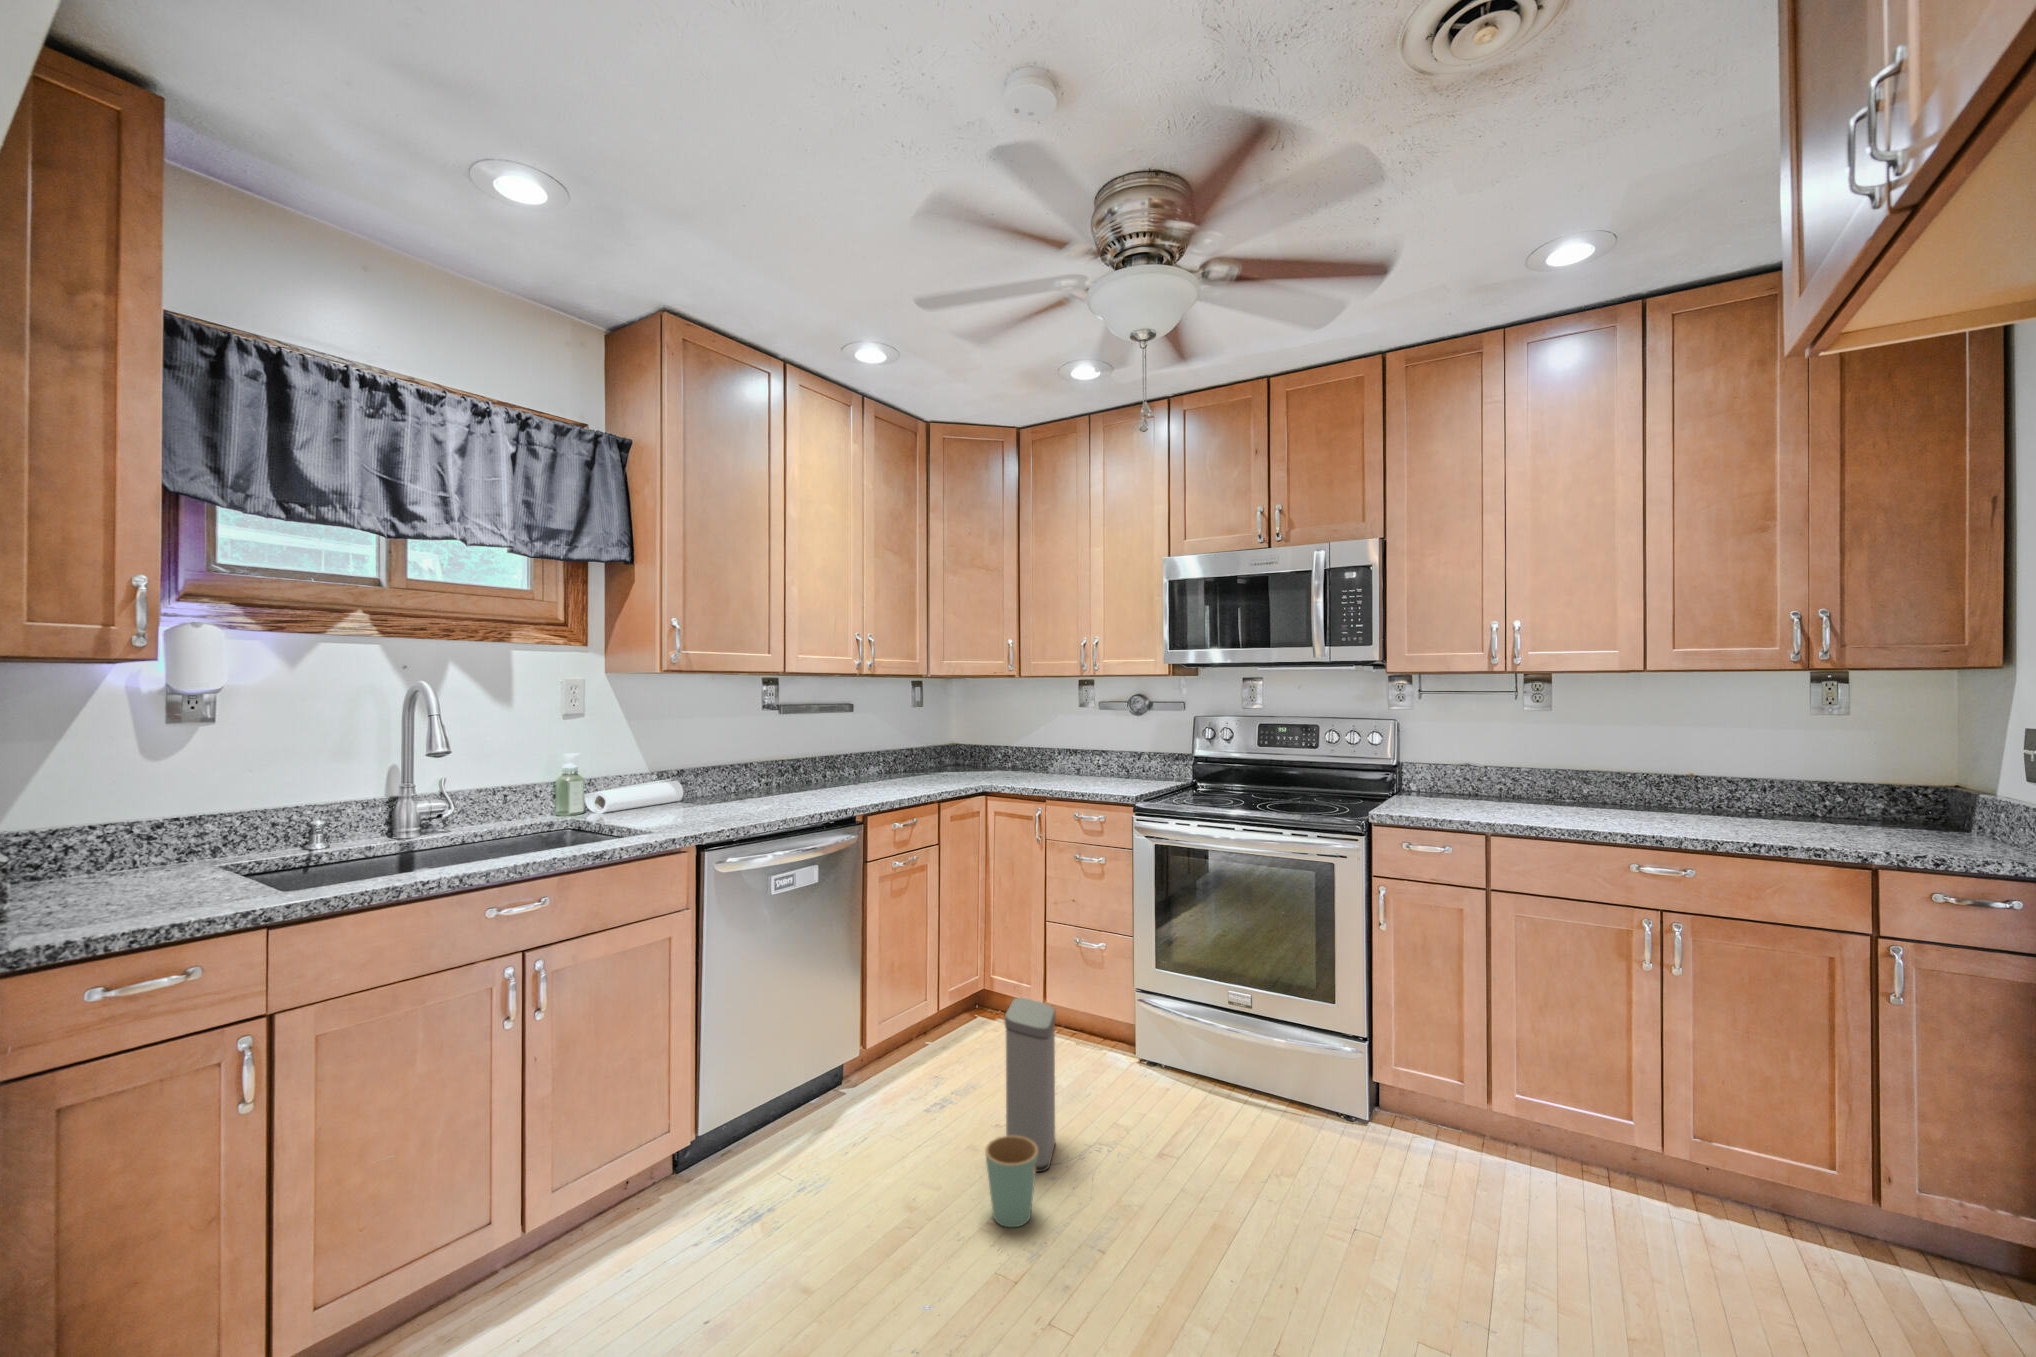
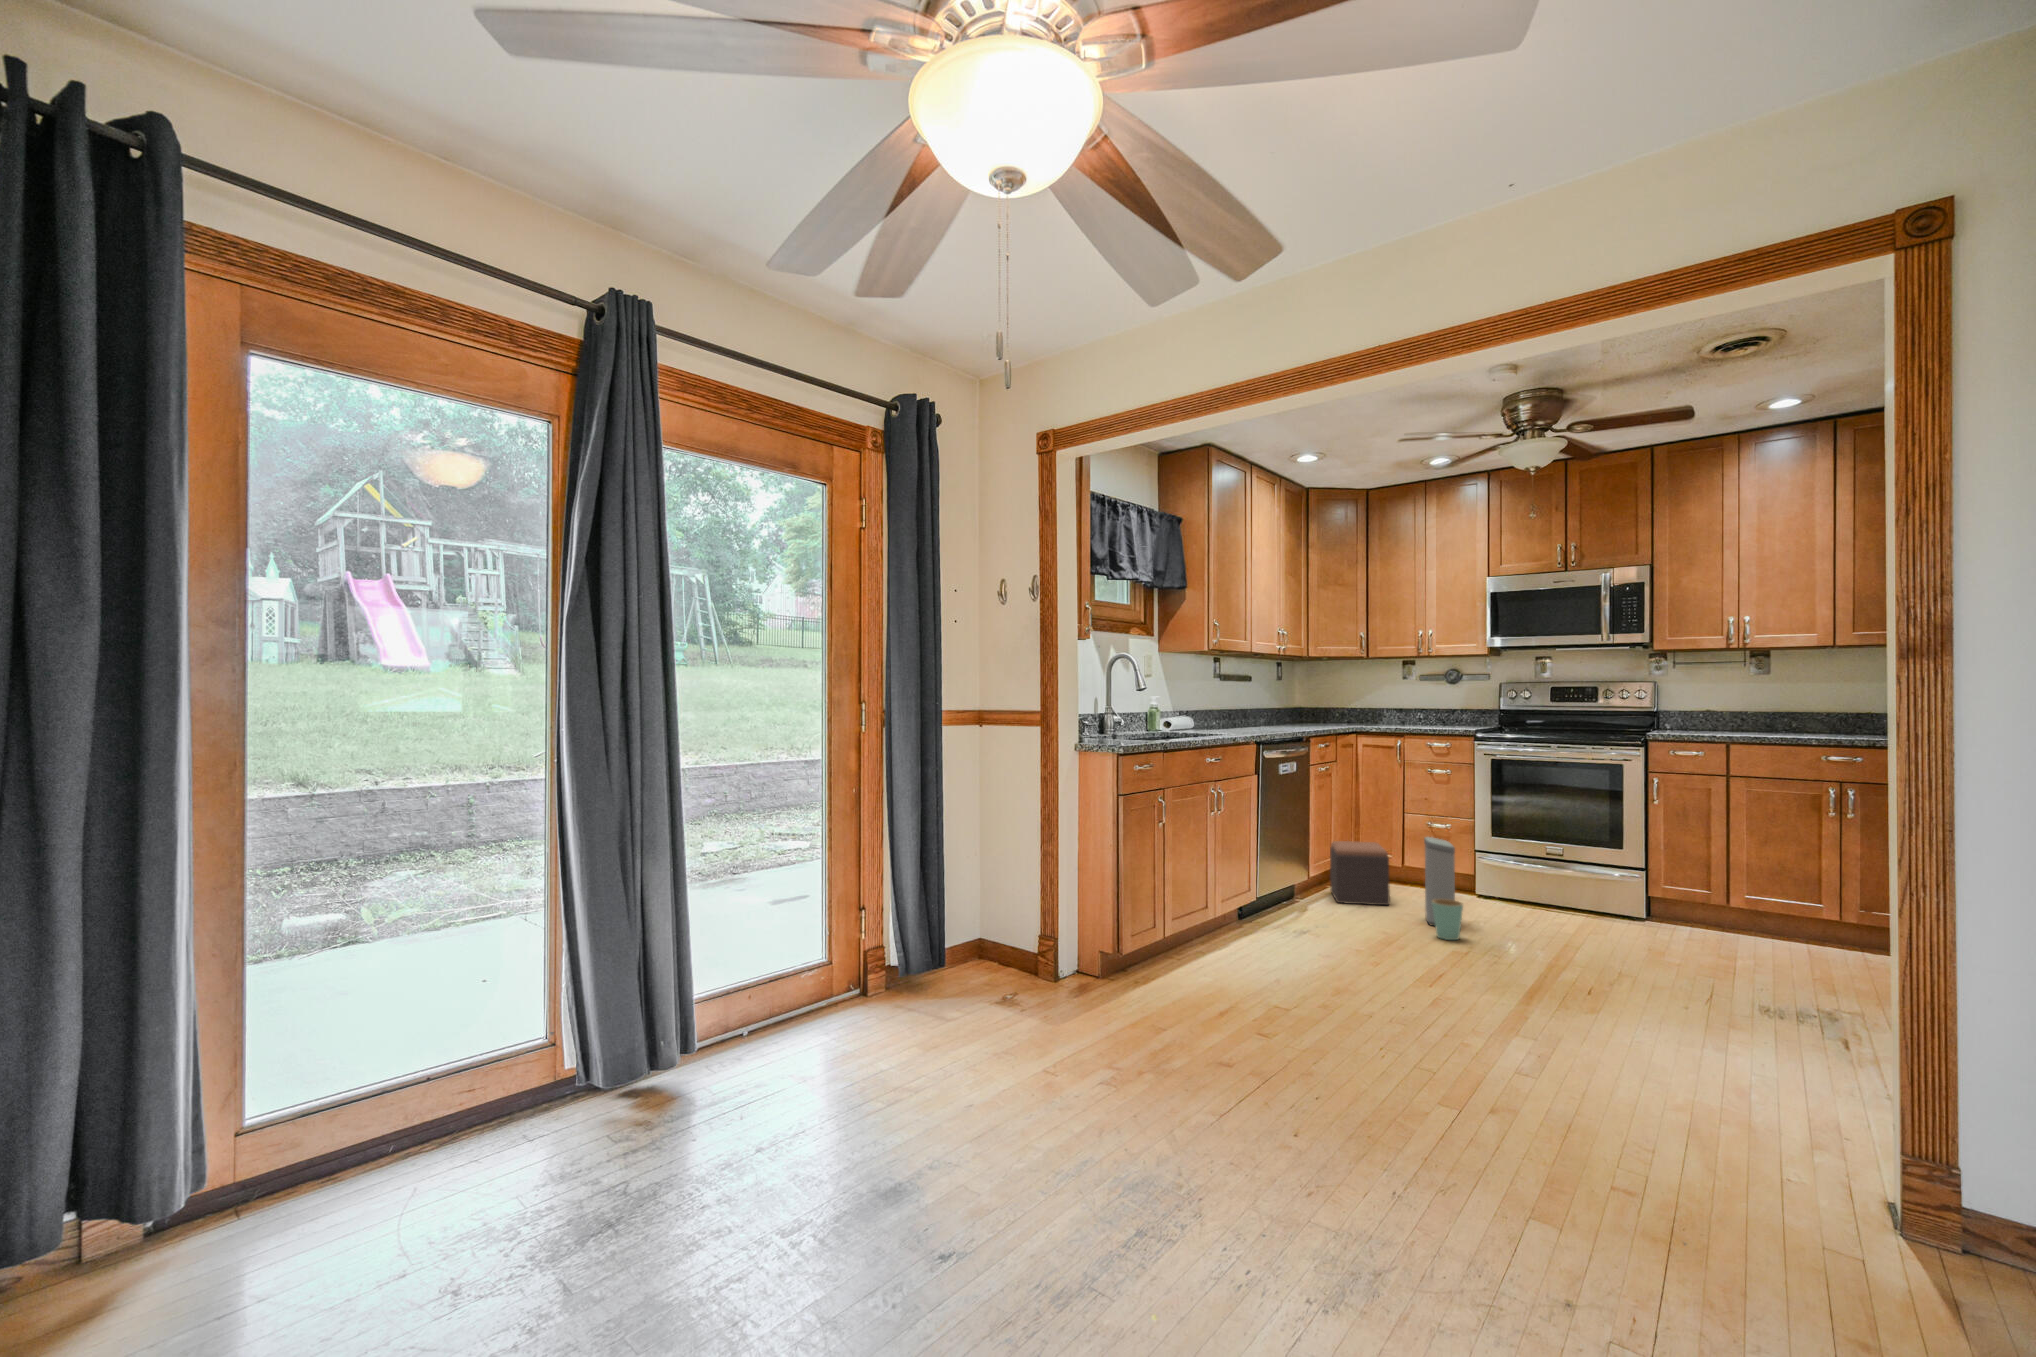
footstool: none [899,977,991,1097] -> present [1330,841,1390,905]

